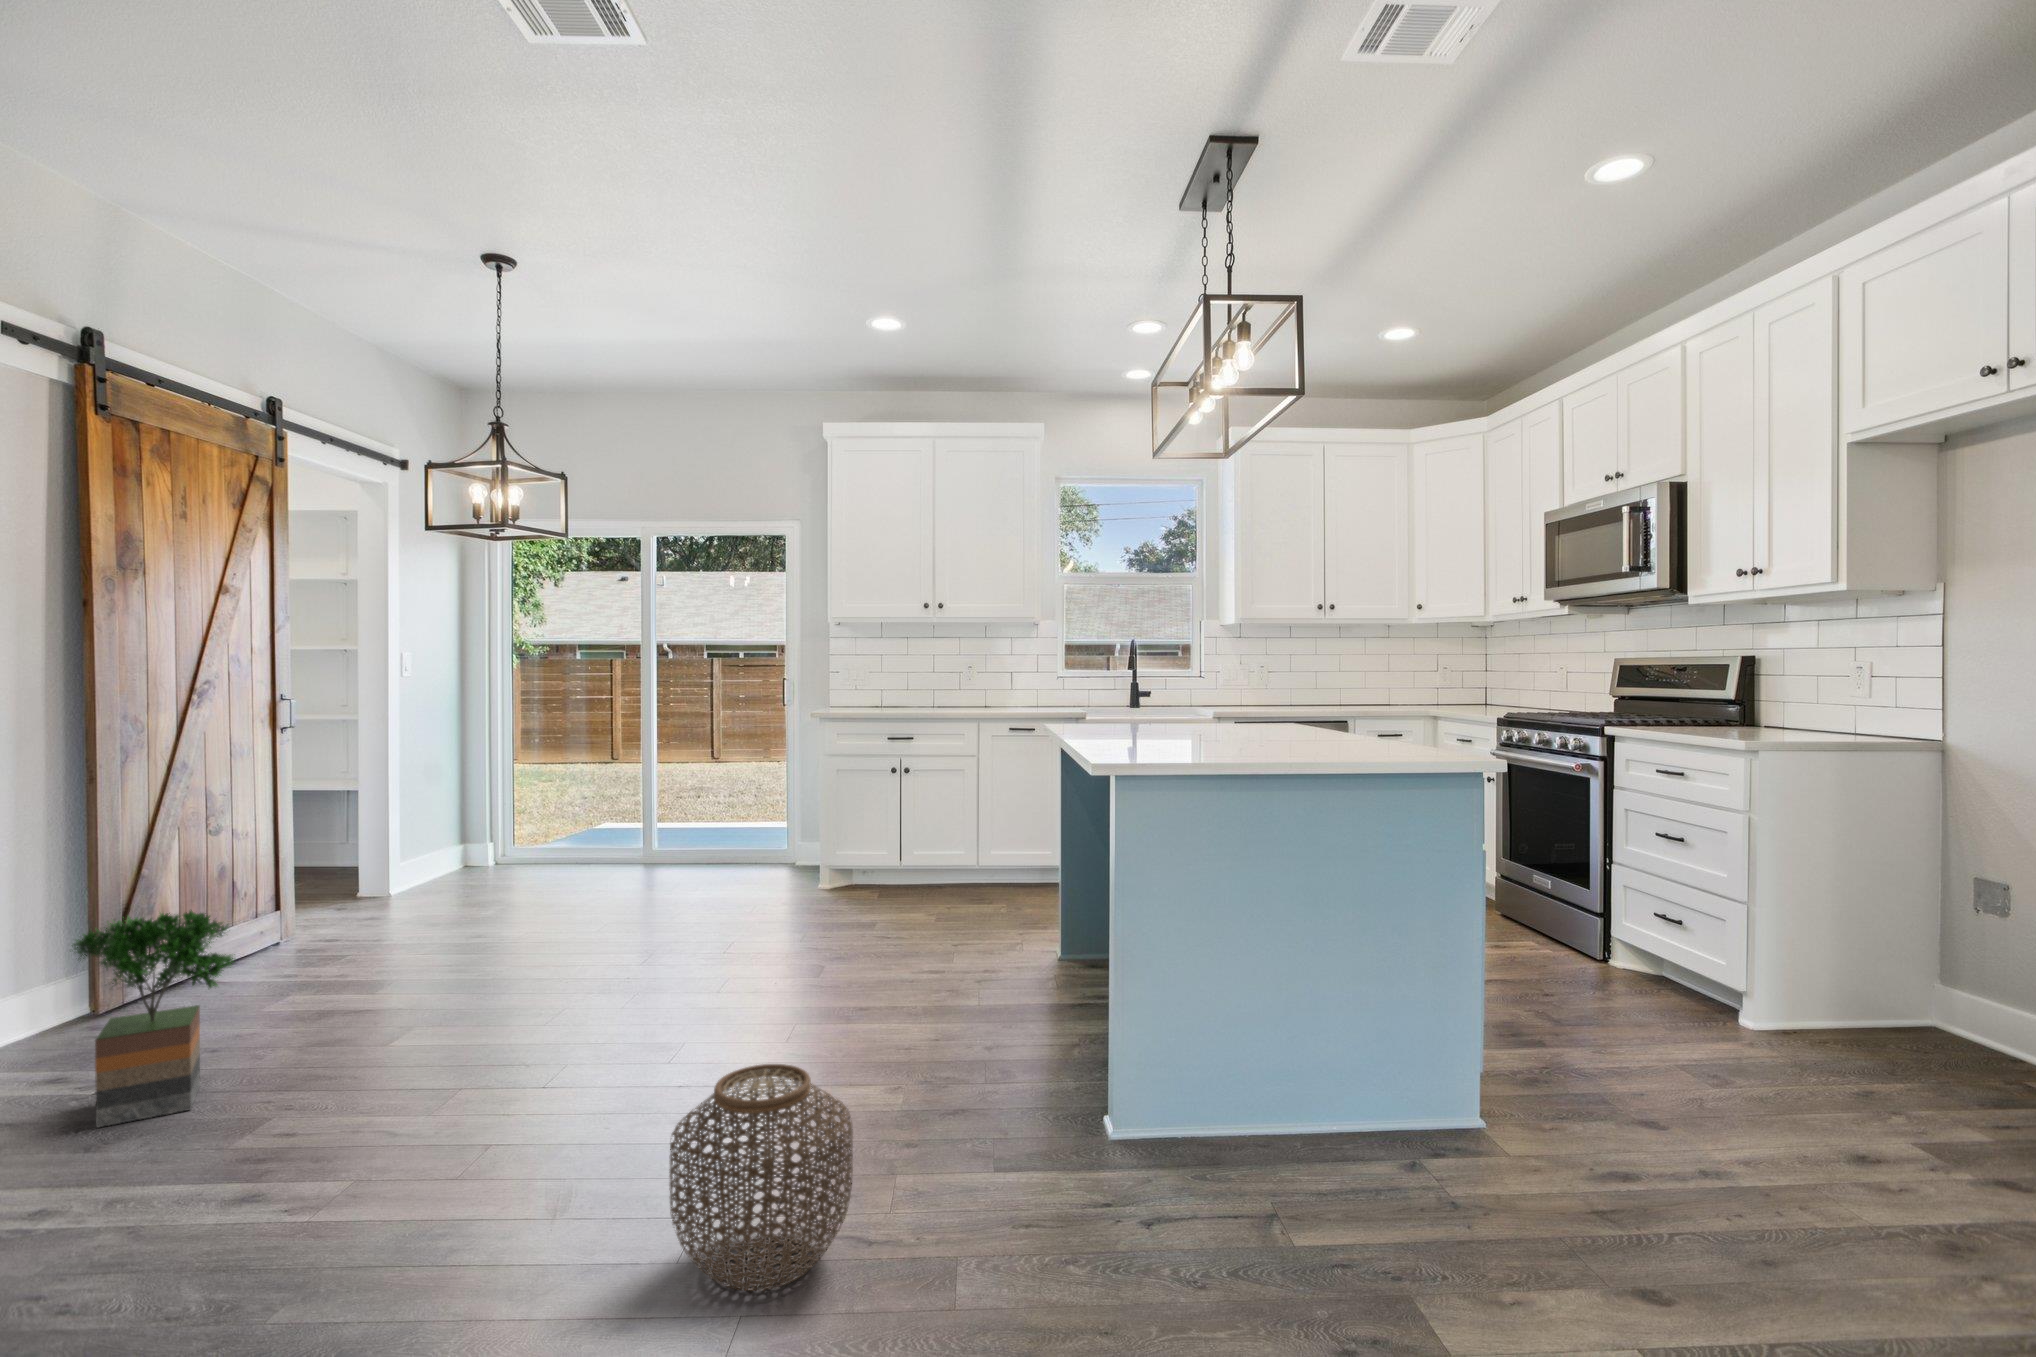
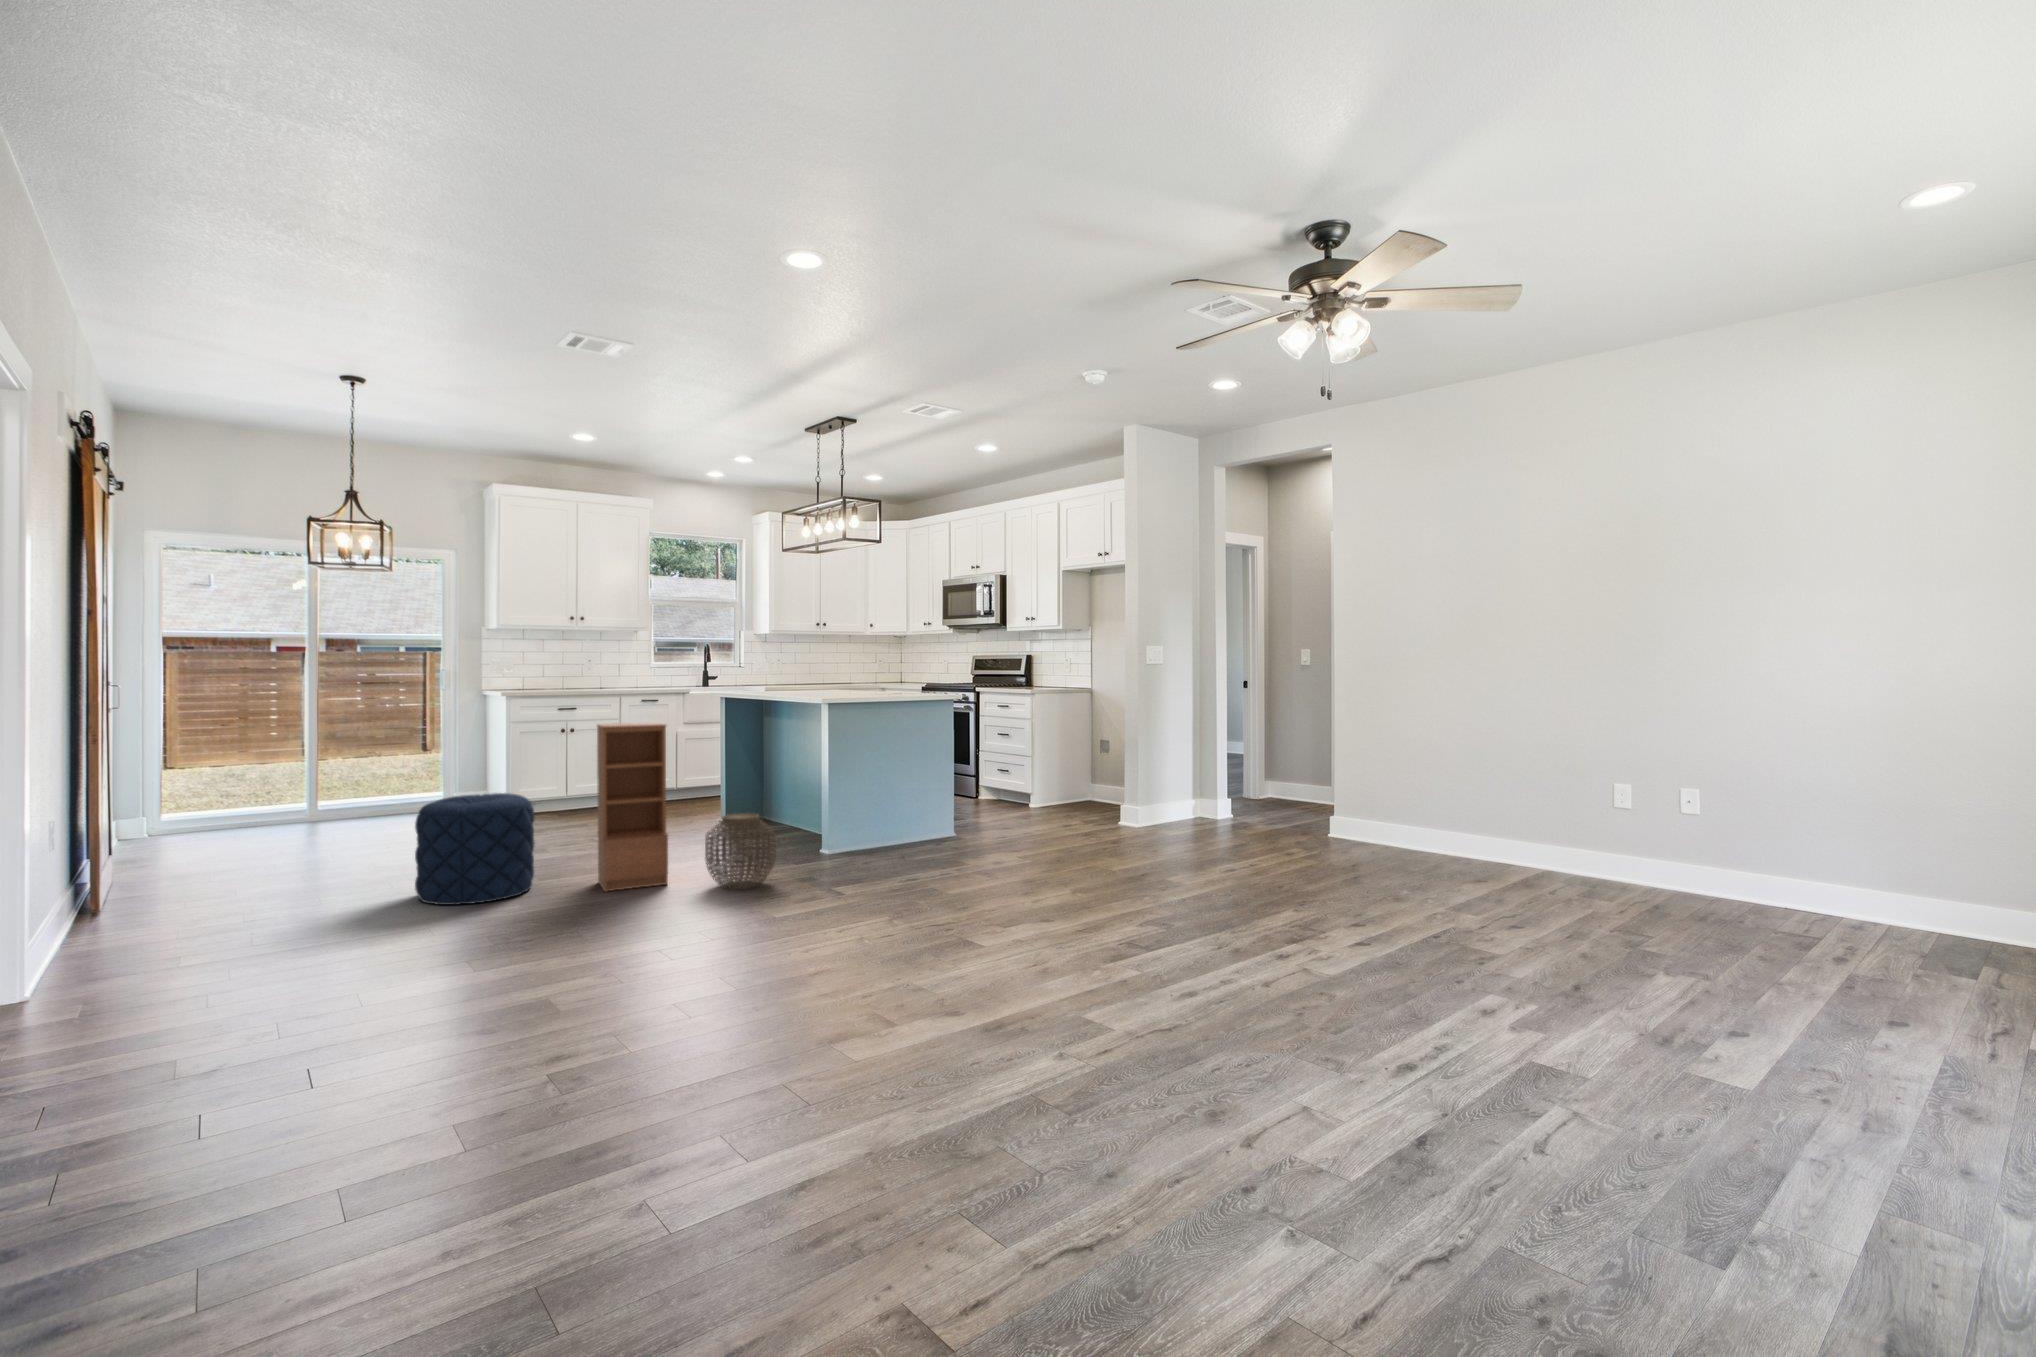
bookcase: none [527,807,710,1197] -> present [597,722,668,892]
potted tree: present [72,910,234,1127] -> none [245,800,353,920]
pouf: none [277,920,511,1162] -> present [415,793,535,905]

